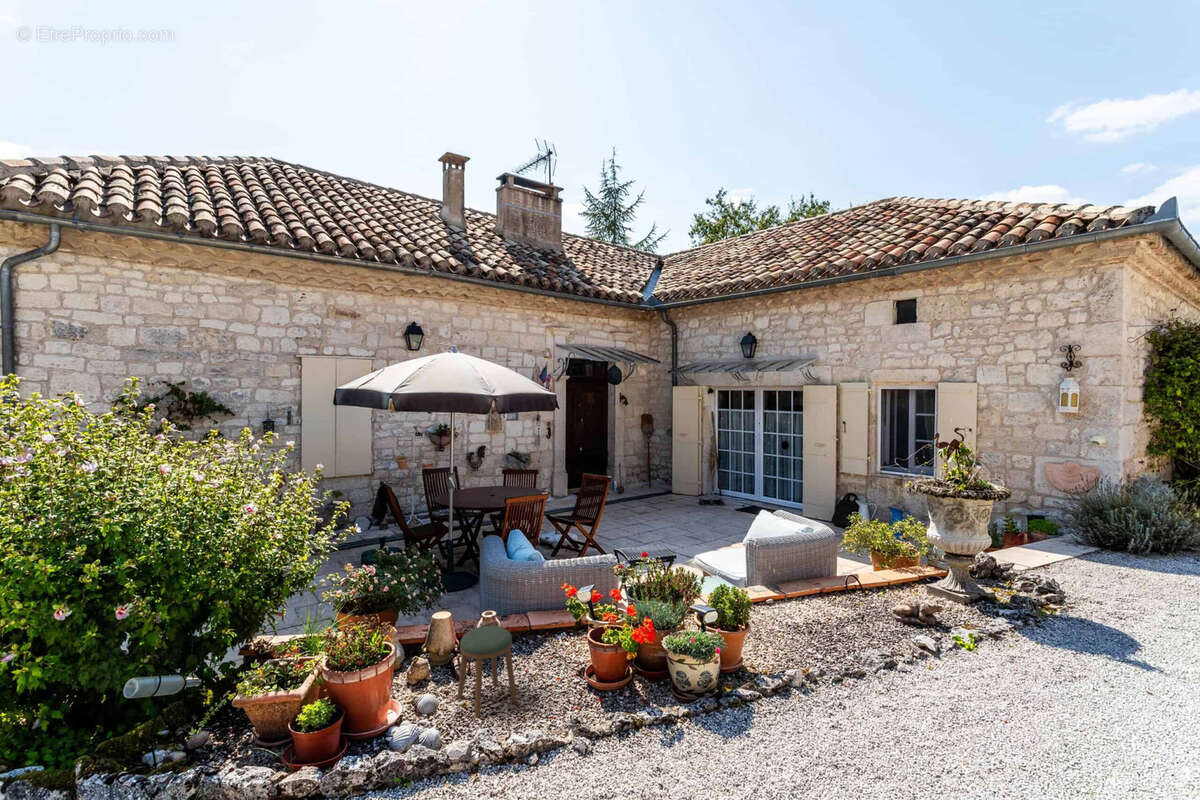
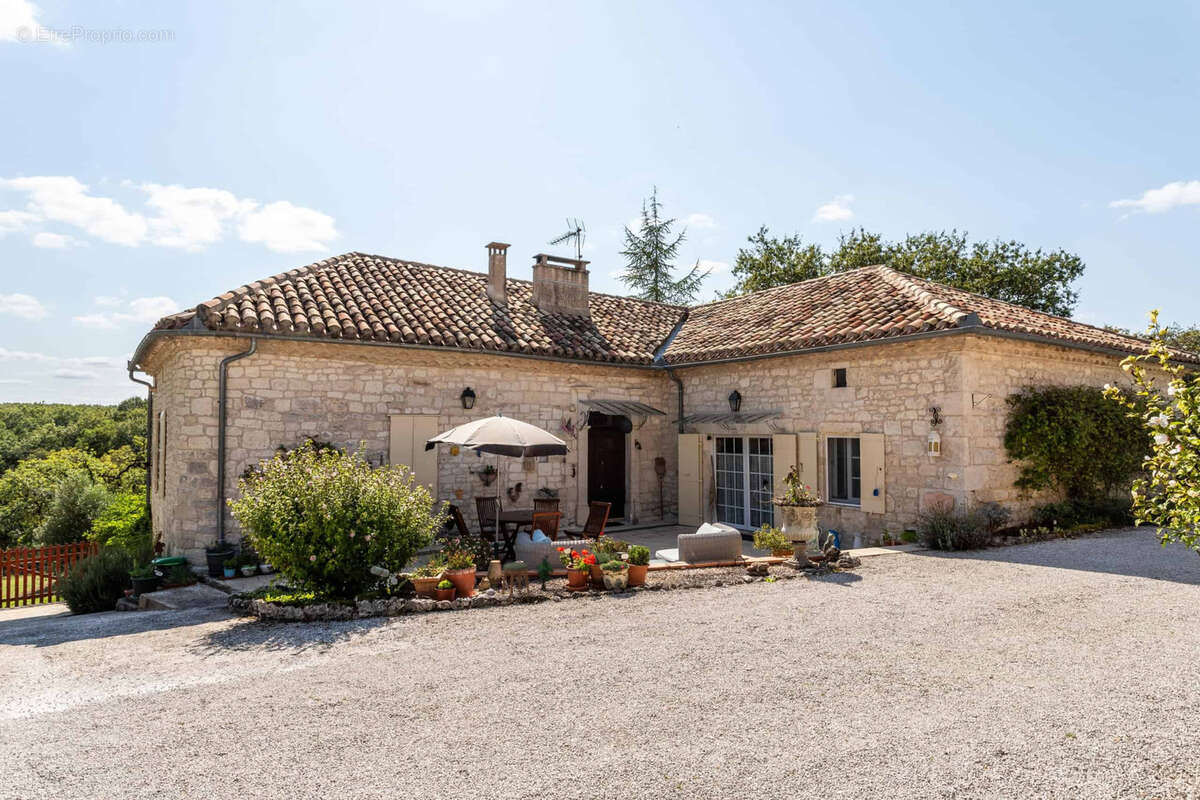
decorative plant: none [520,602,560,671] -> present [536,555,554,591]

